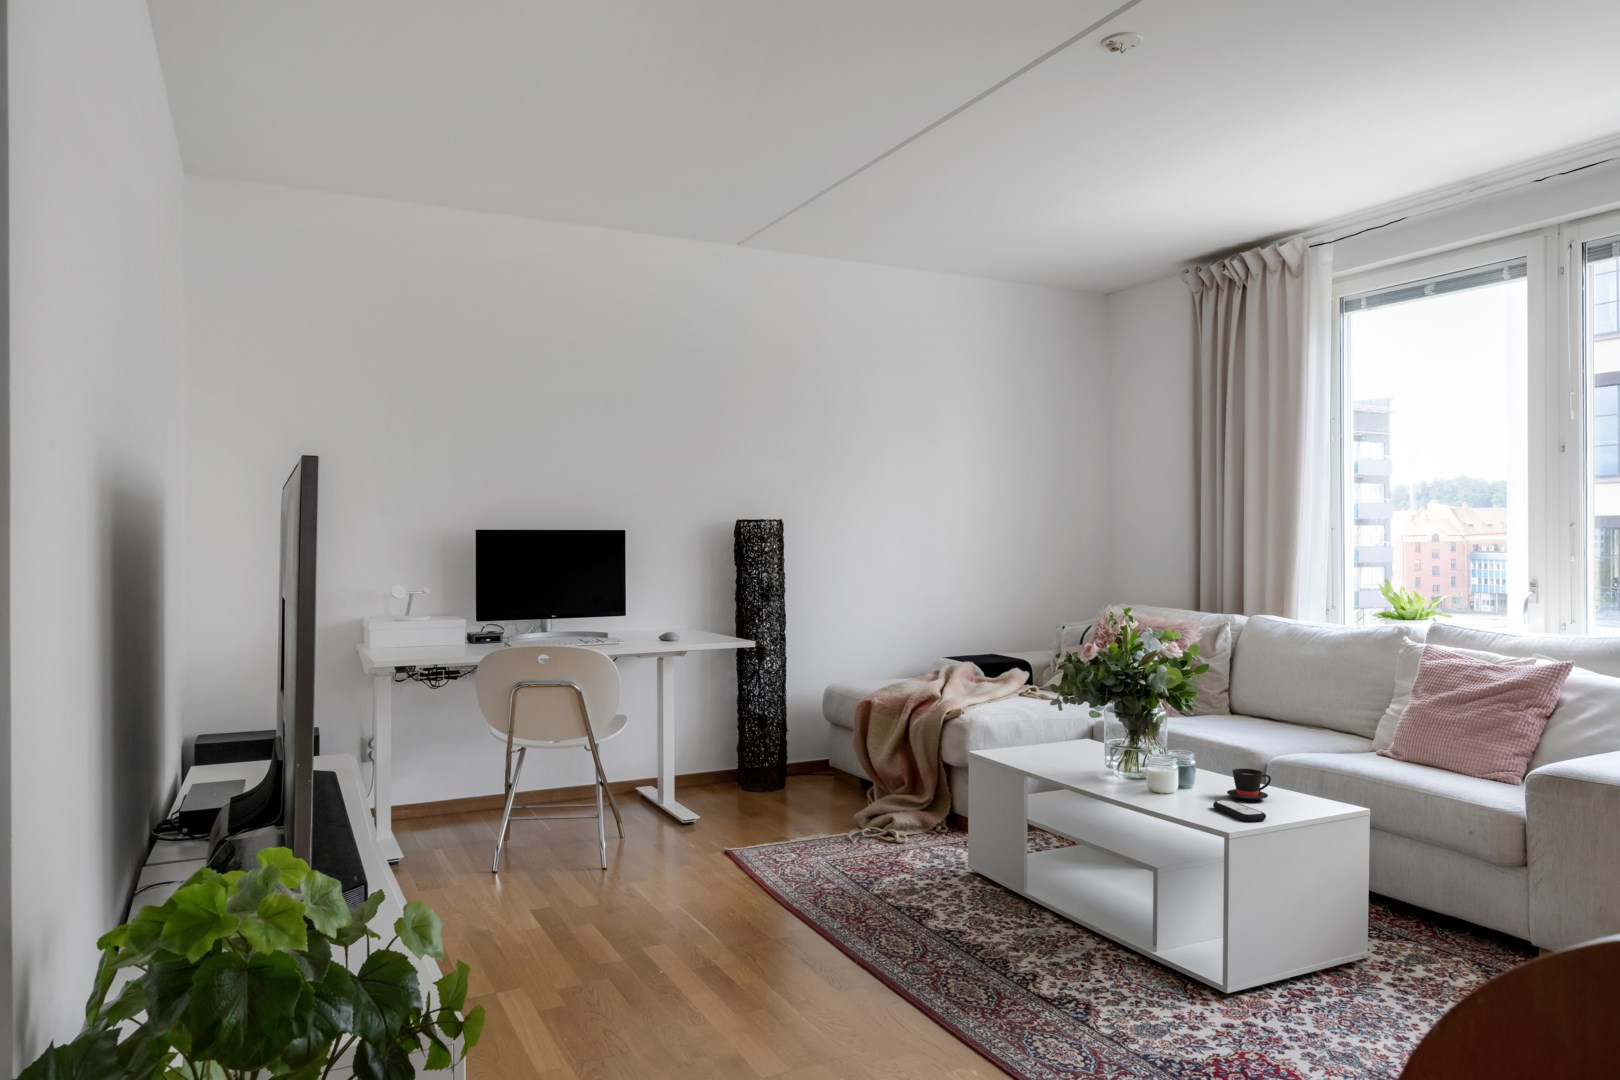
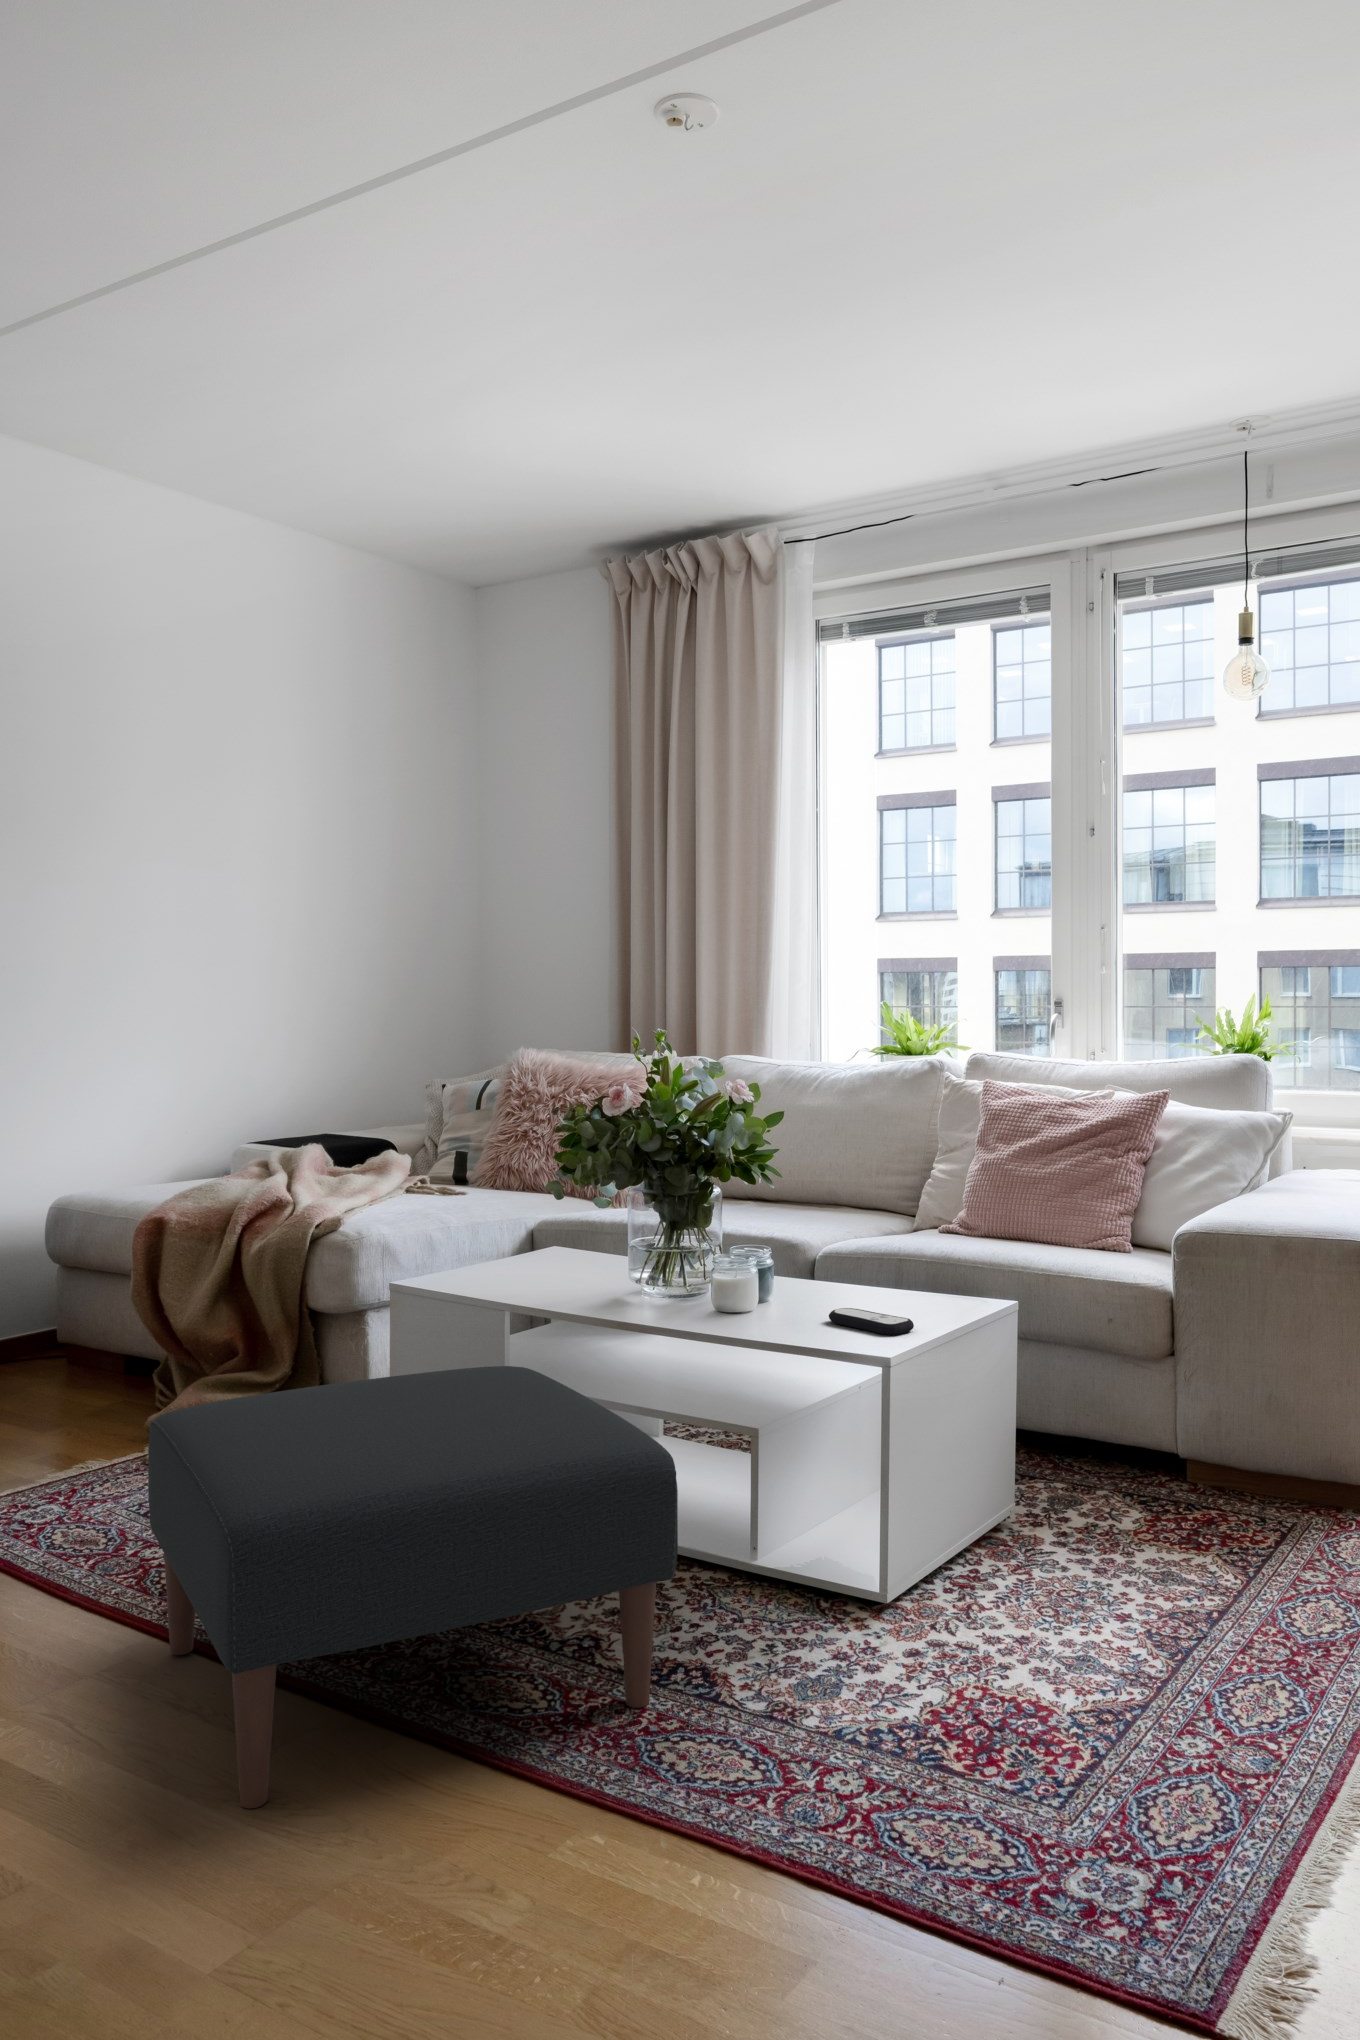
teacup: present [1227,768,1271,801] -> none [828,1260,886,1307]
ottoman: none [801,807,1061,1017] -> present [148,1366,678,1809]

